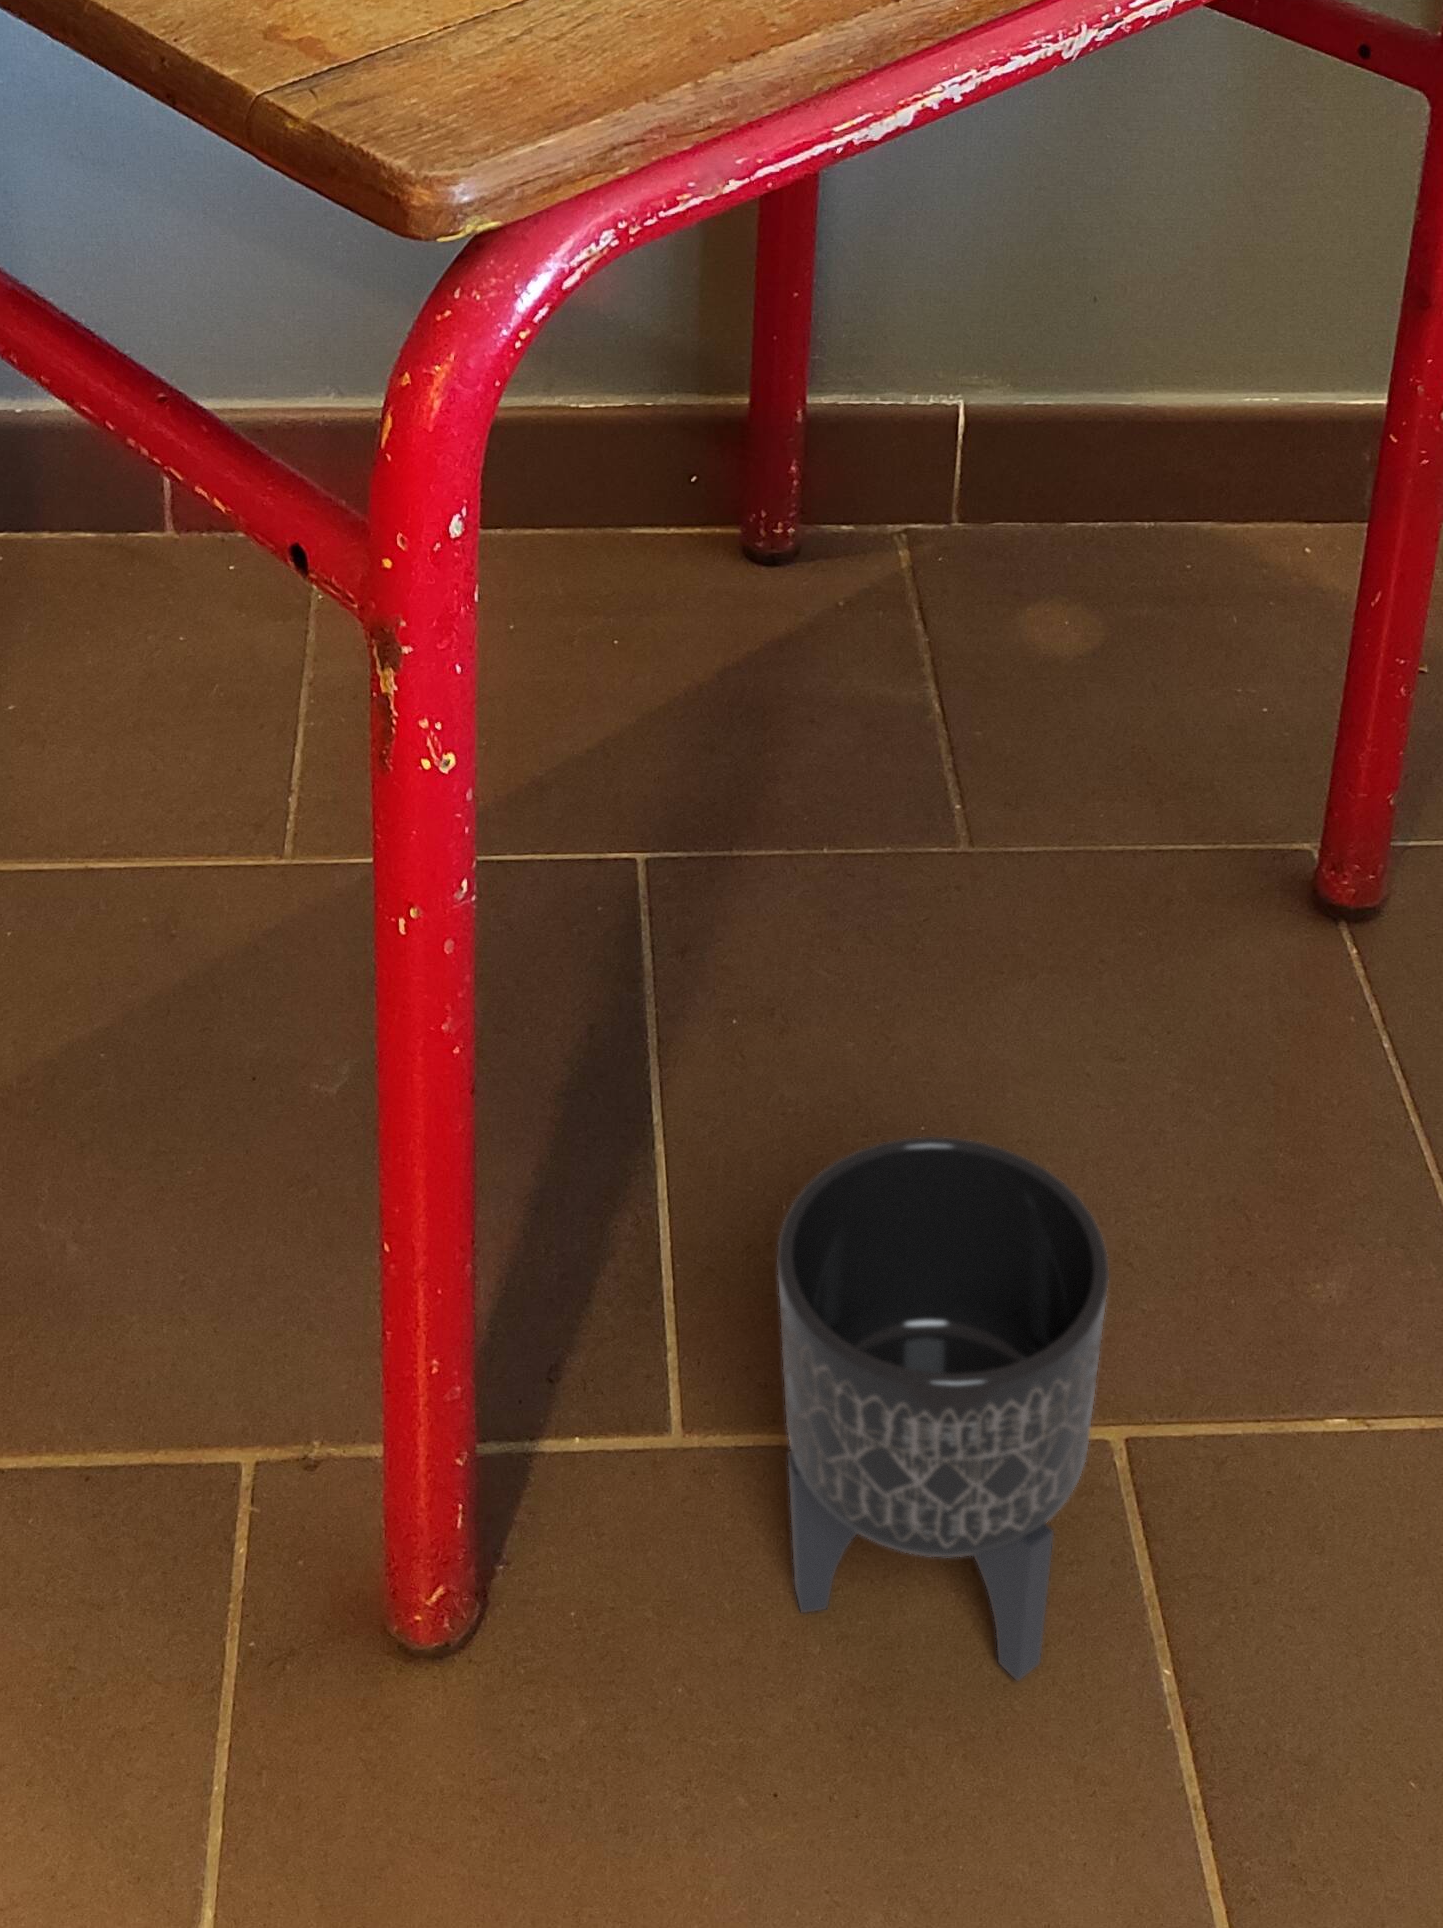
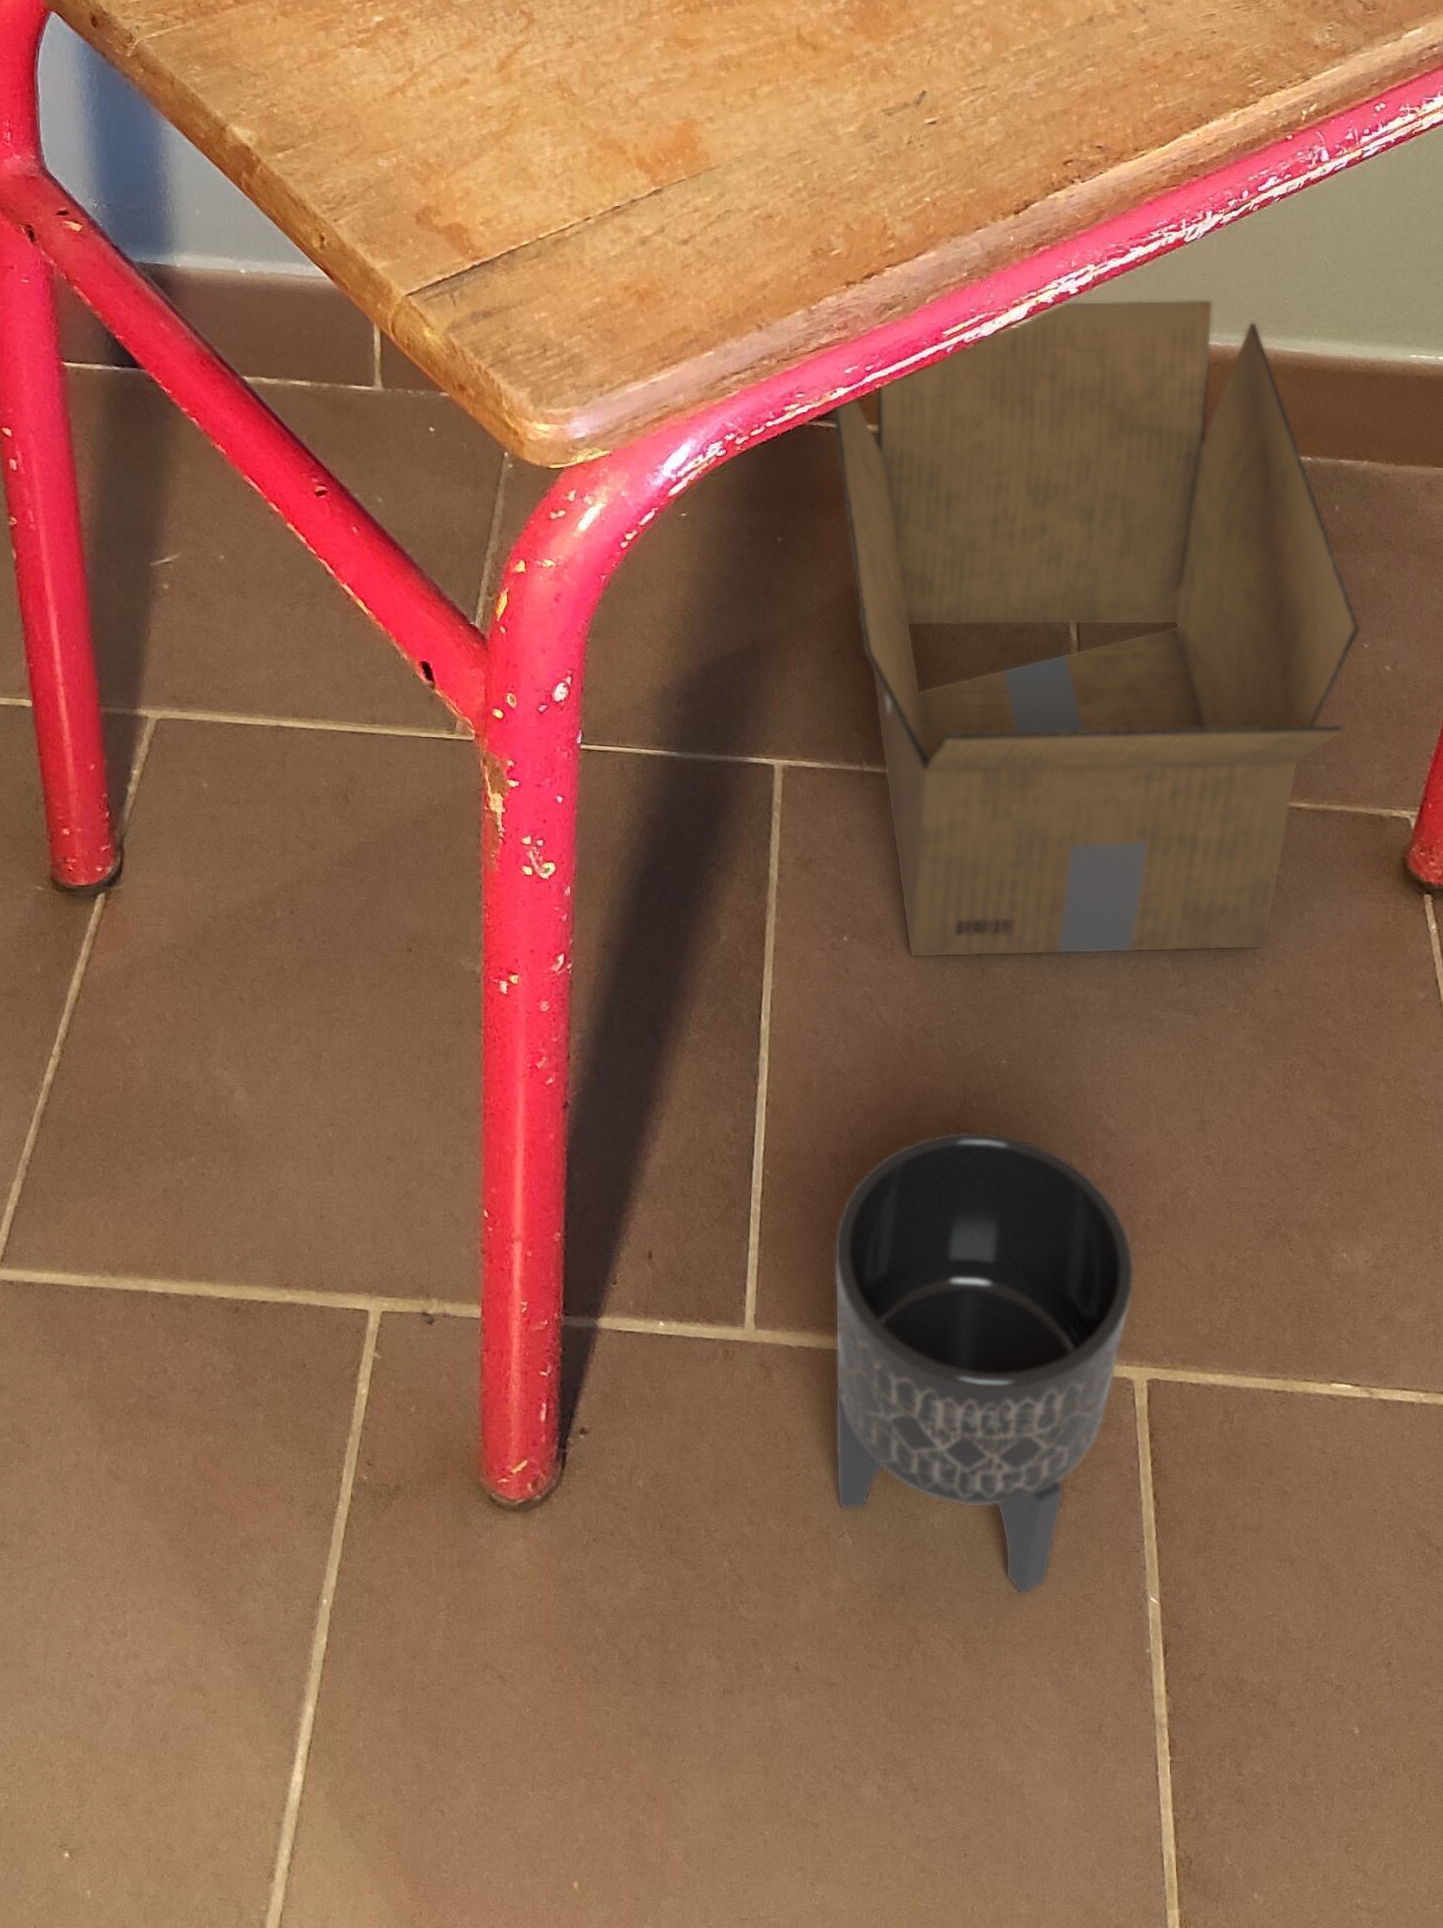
cardboard box: none [652,326,1250,1032] -> present [833,301,1359,956]

